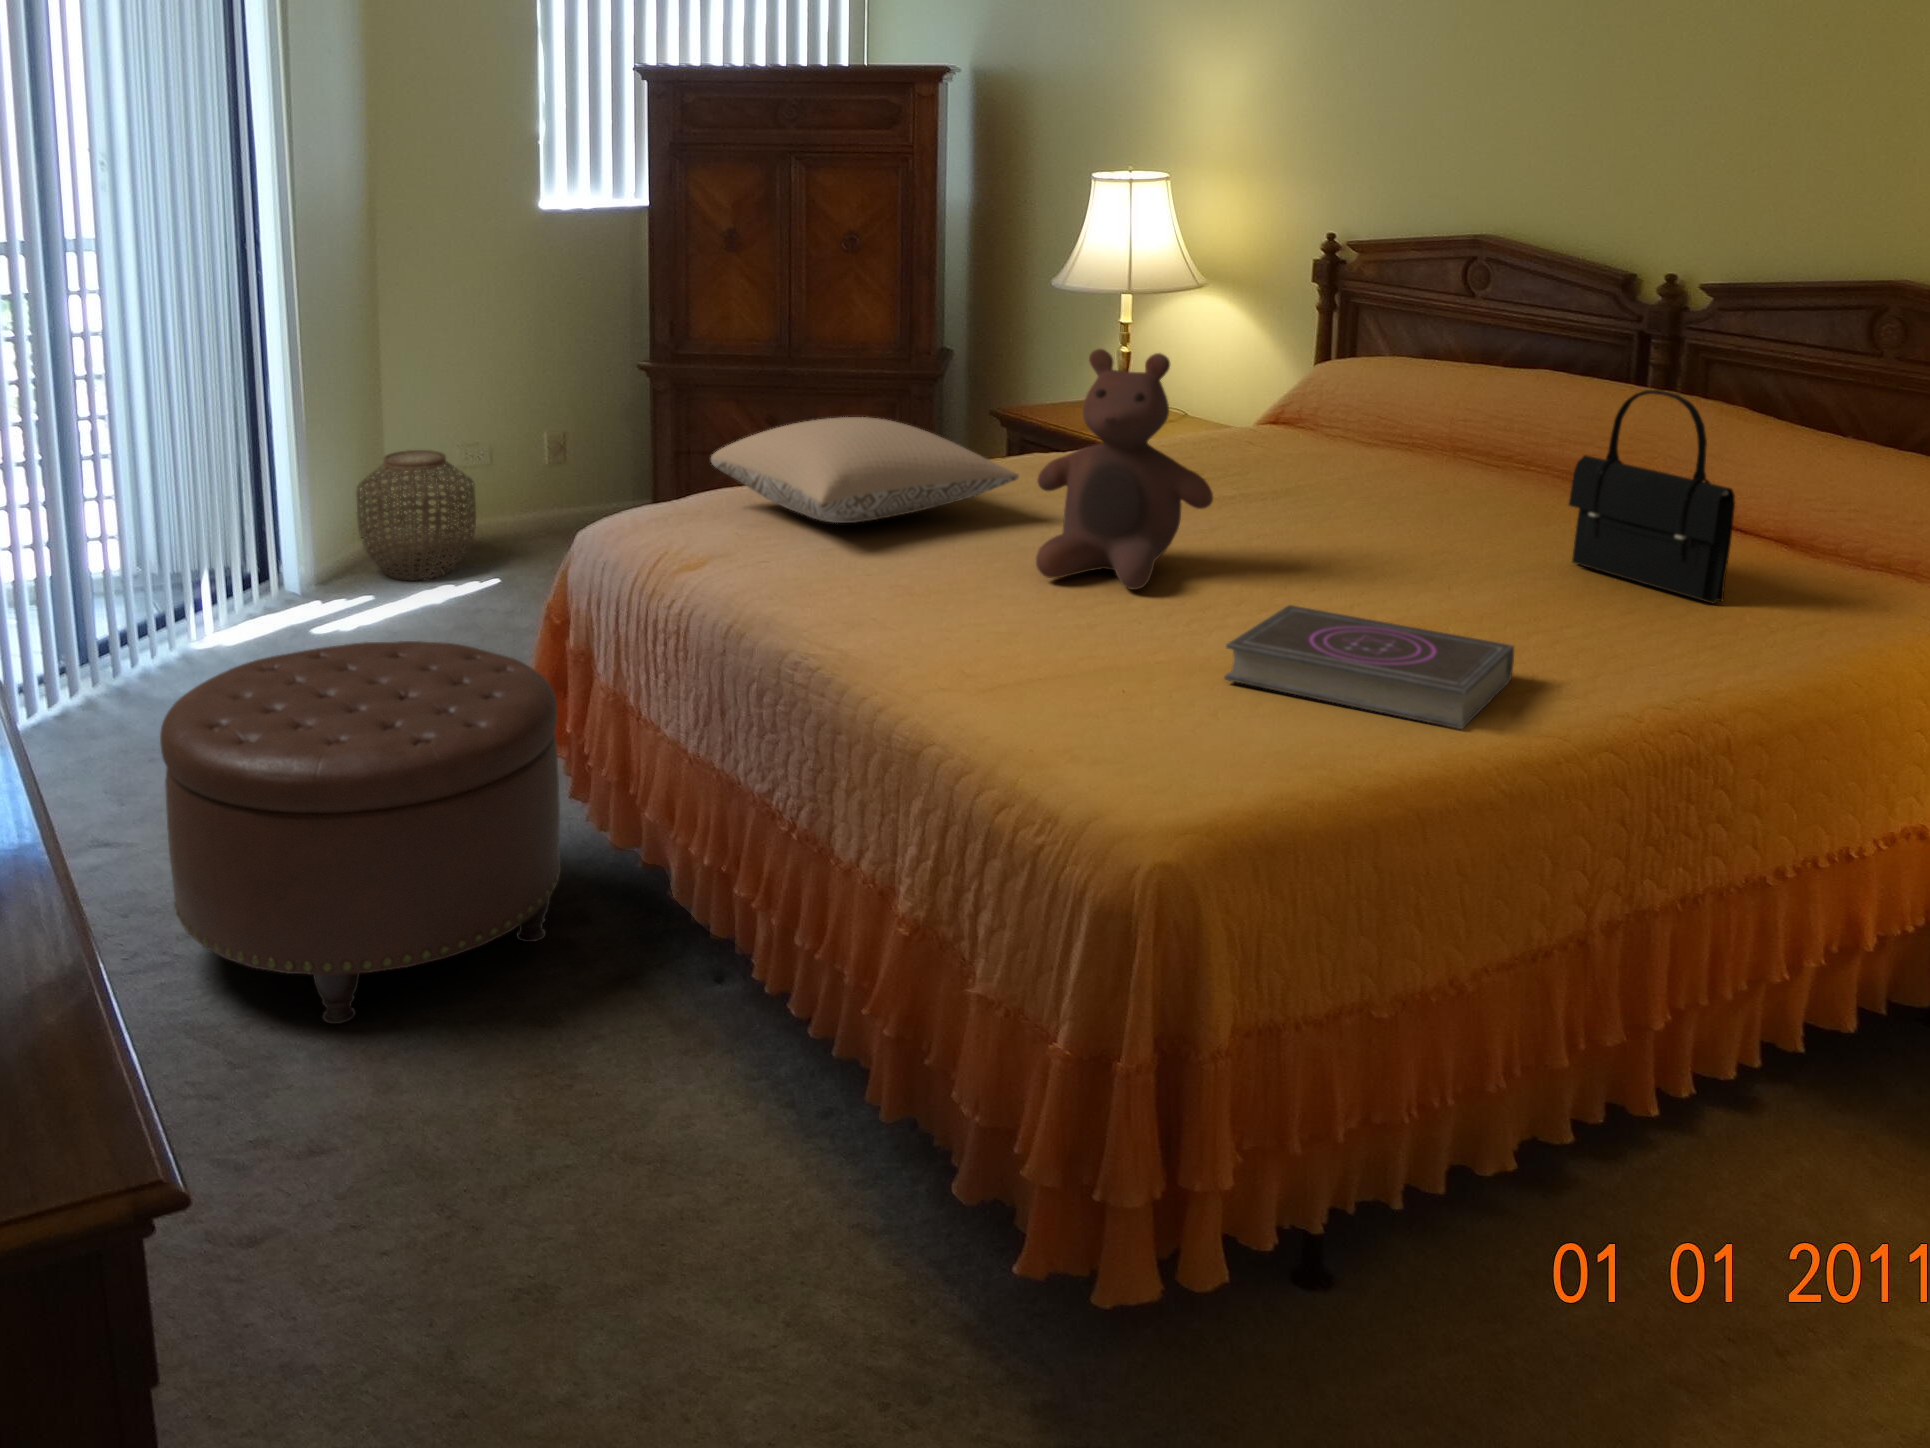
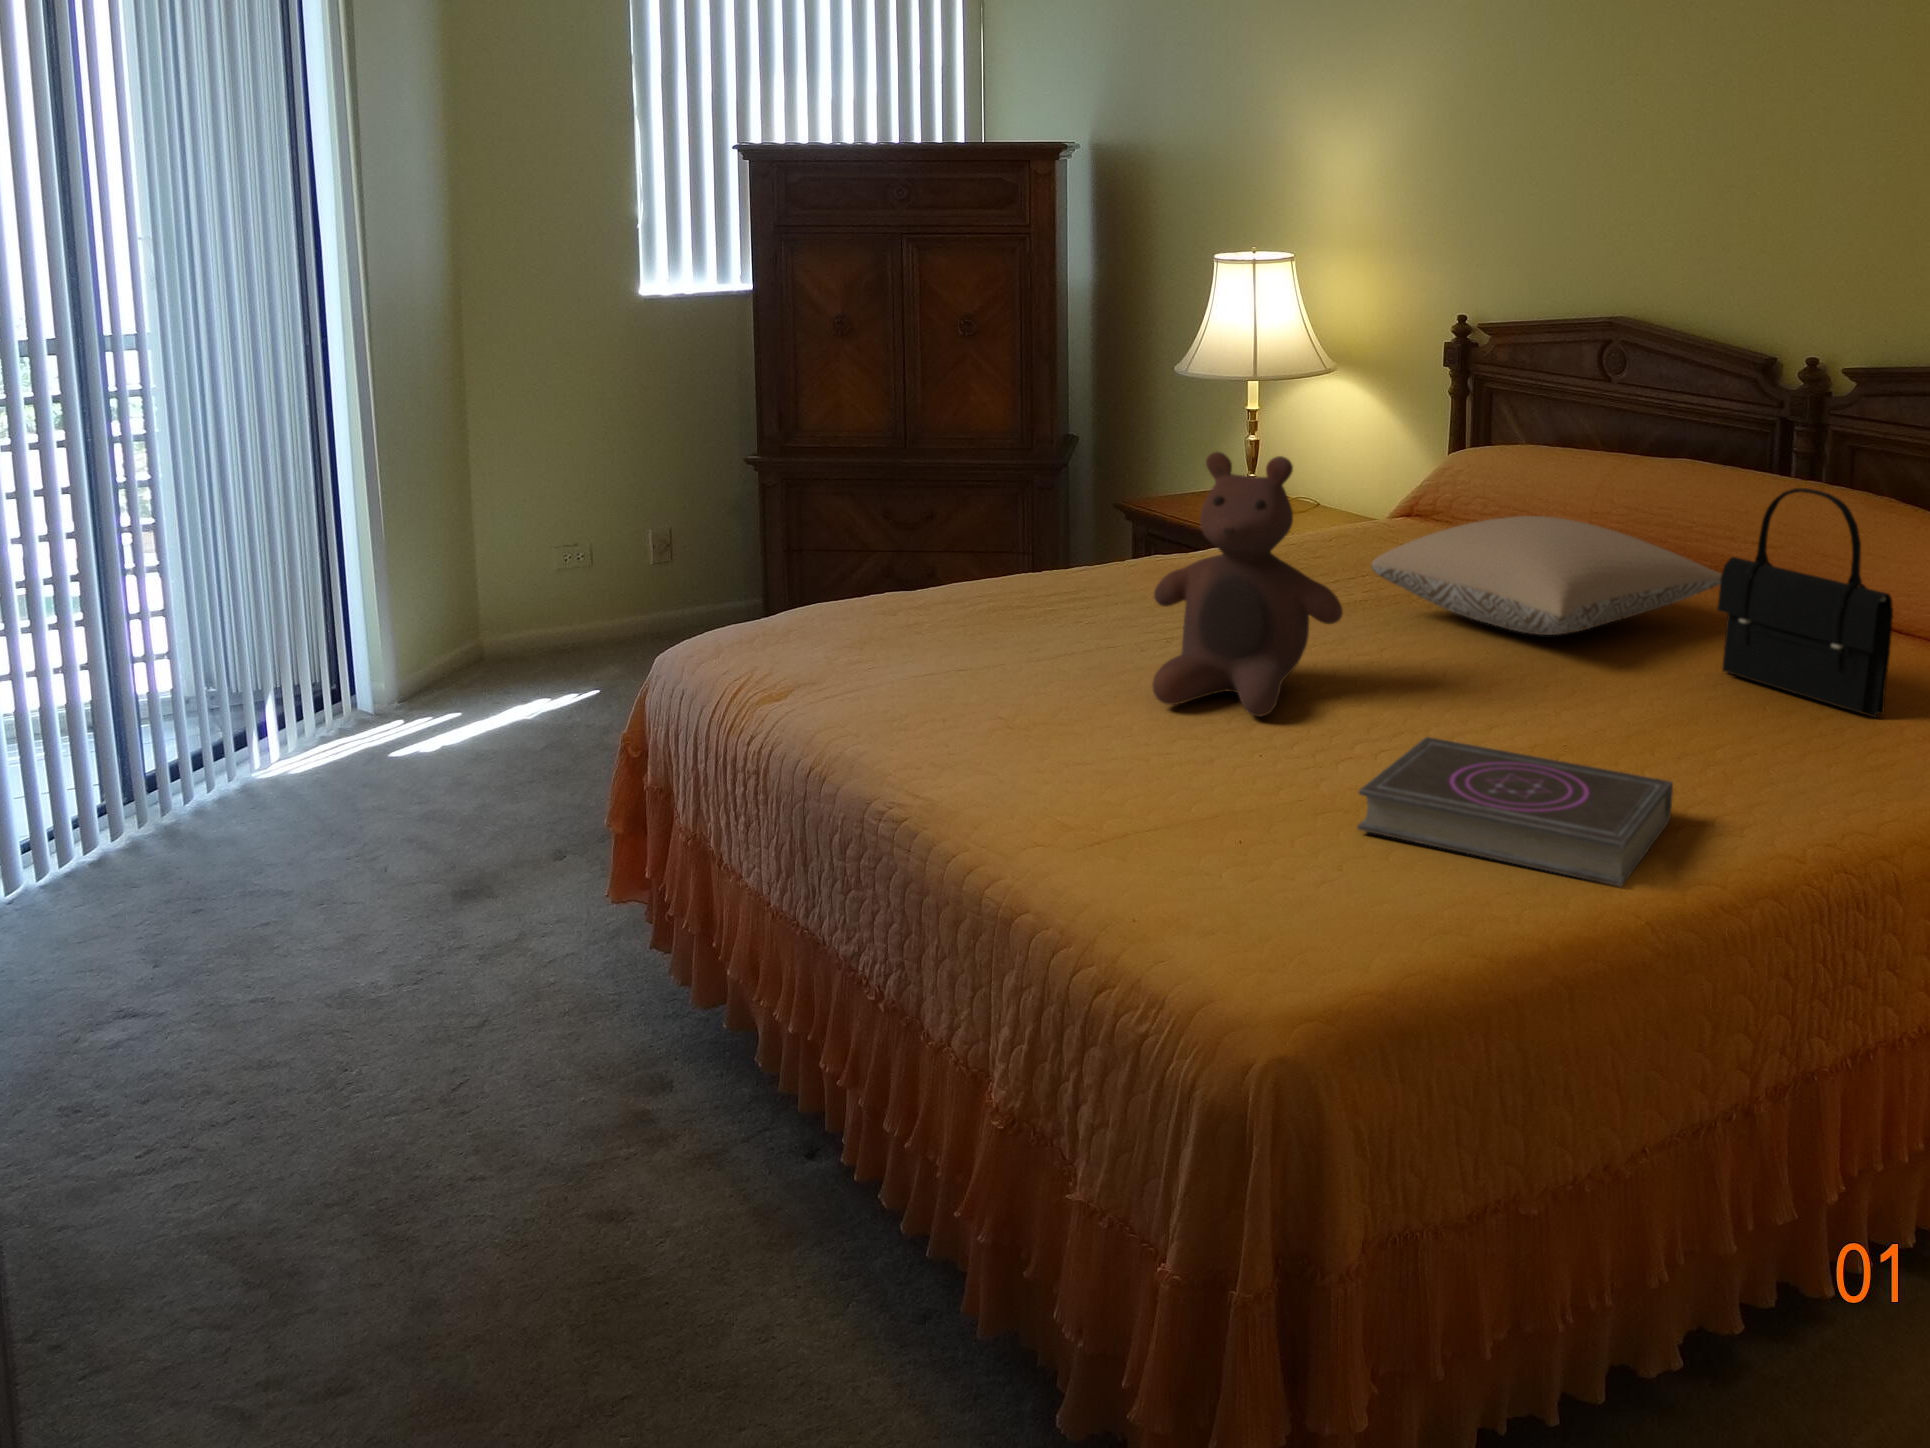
pillow: present [711,417,1019,523] -> present [1372,516,1722,635]
woven basket: present [356,450,476,580] -> none [449,552,580,691]
ottoman: present [160,641,561,1024] -> none [158,784,636,1244]

